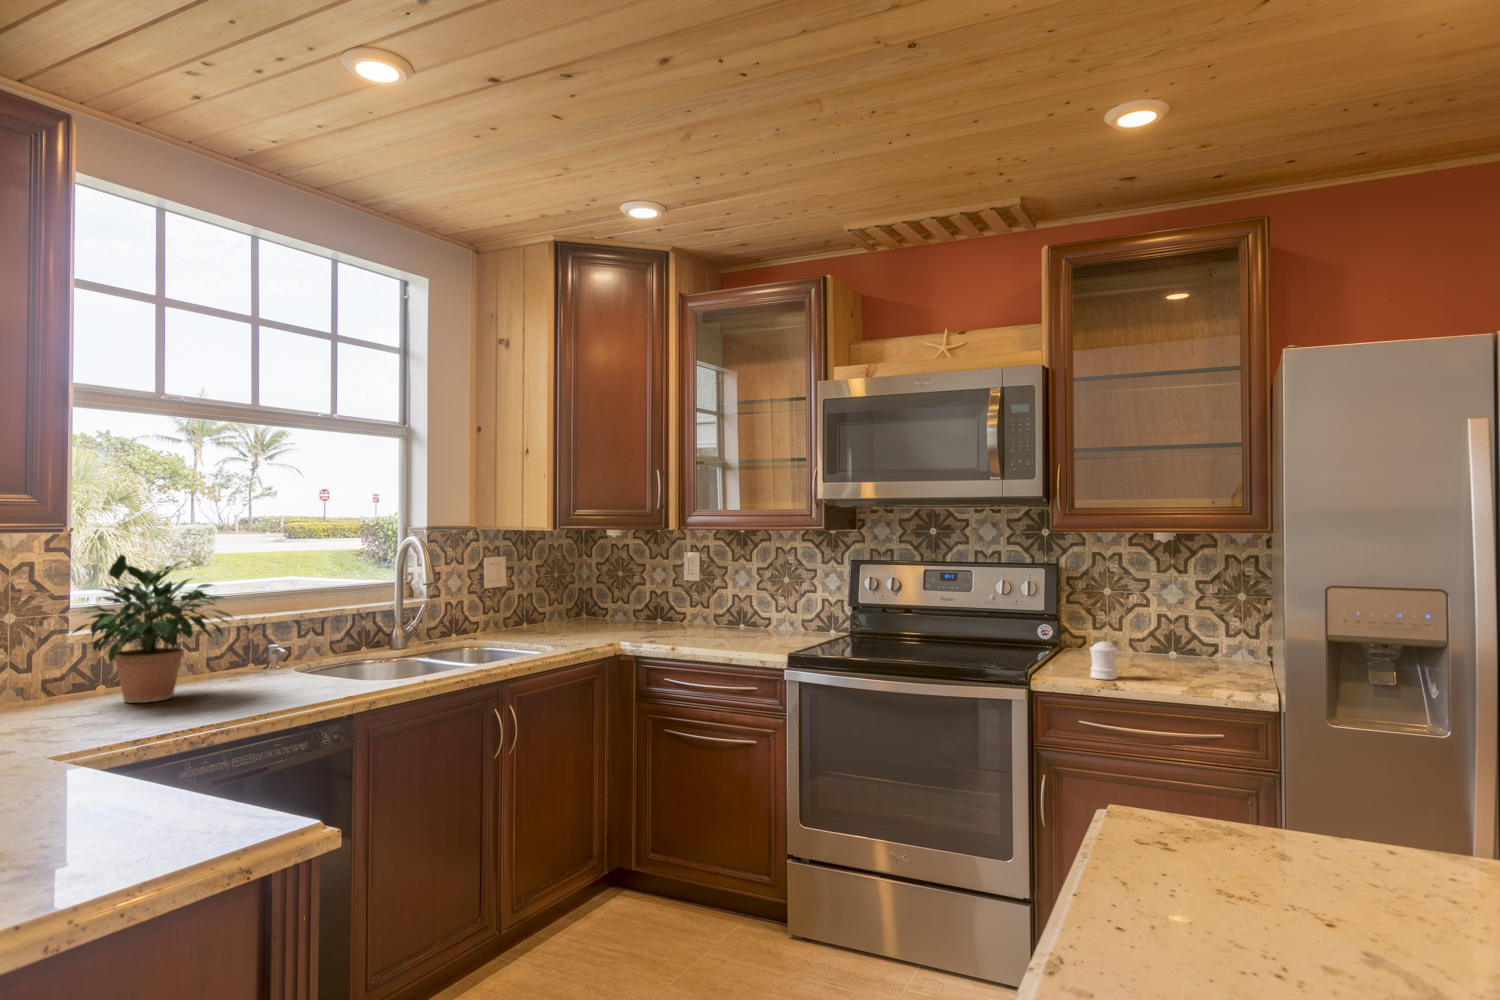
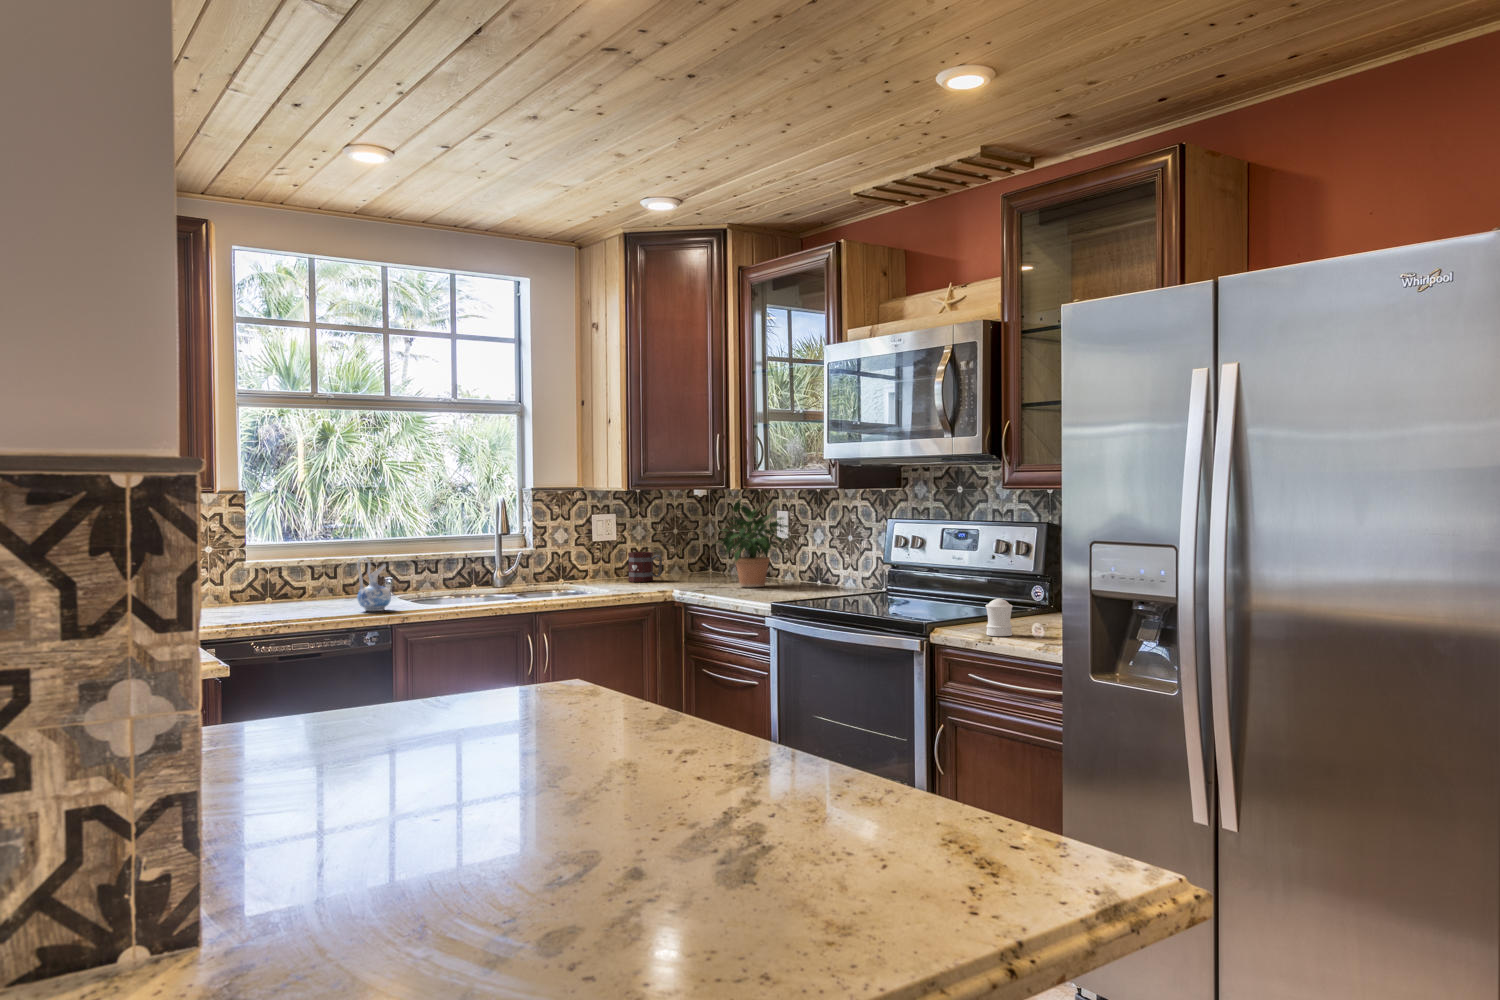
potted plant: present [73,555,234,703] -> present [715,499,792,587]
mug: none [528,598,569,632] -> present [628,552,662,582]
ceramic pitcher: none [290,623,338,696] -> present [357,557,391,611]

